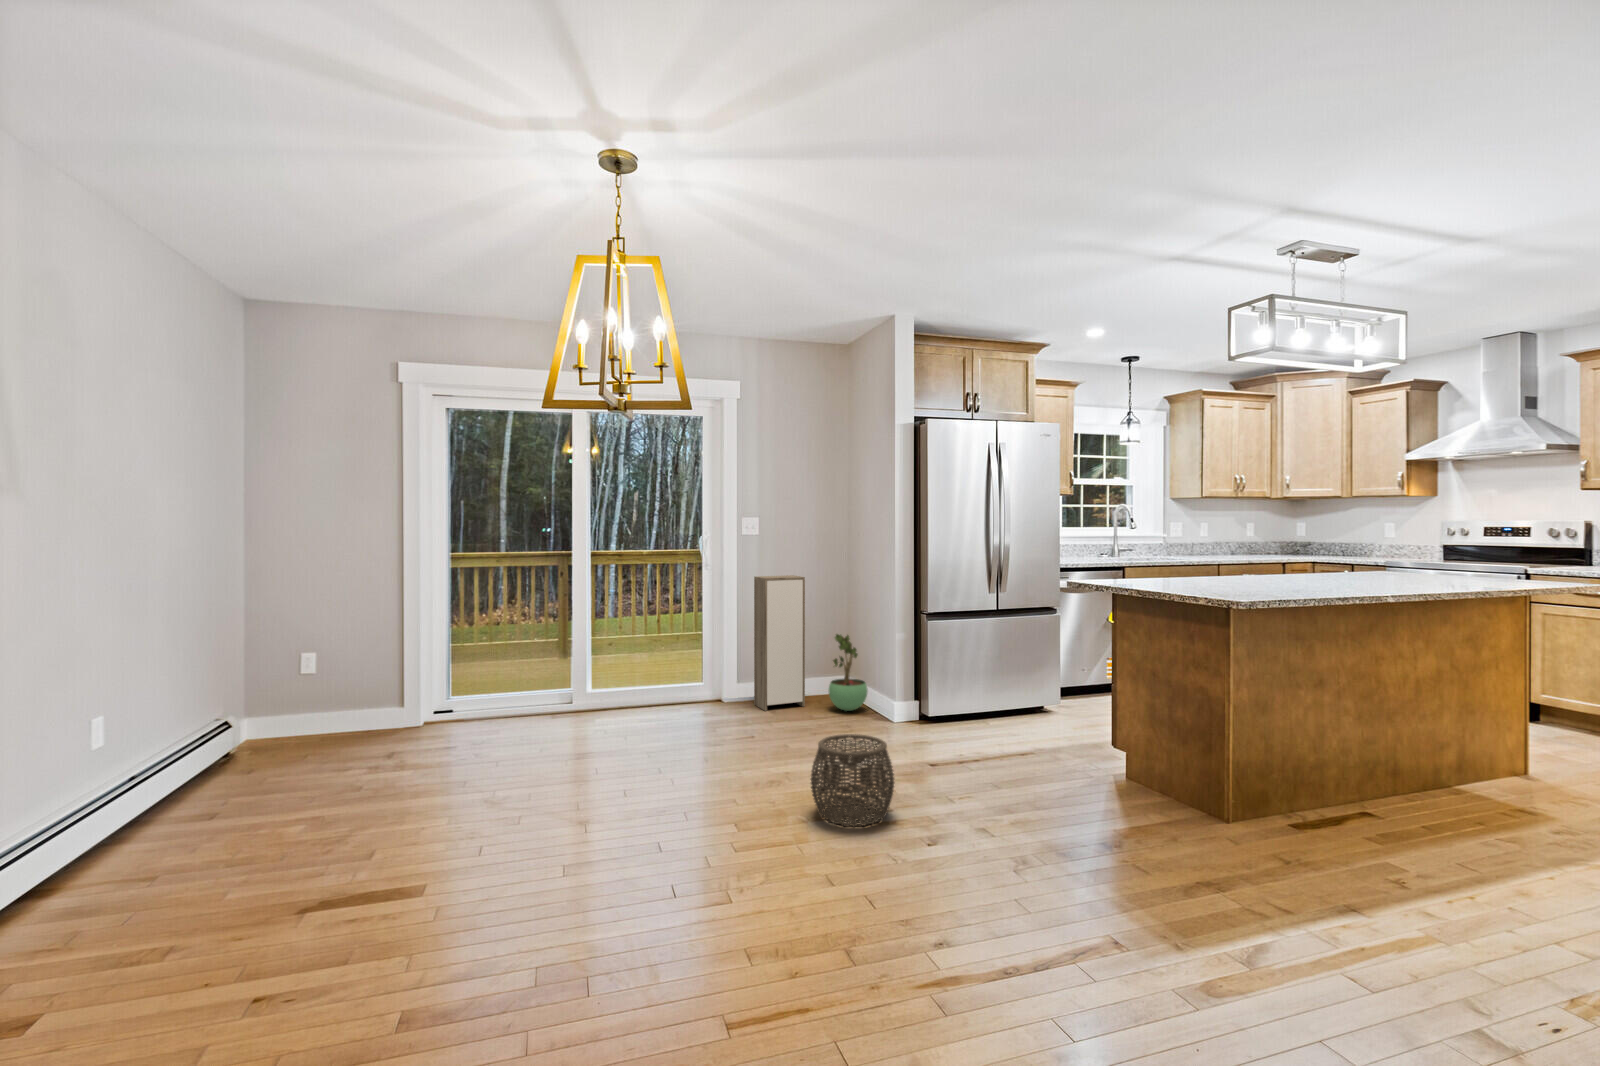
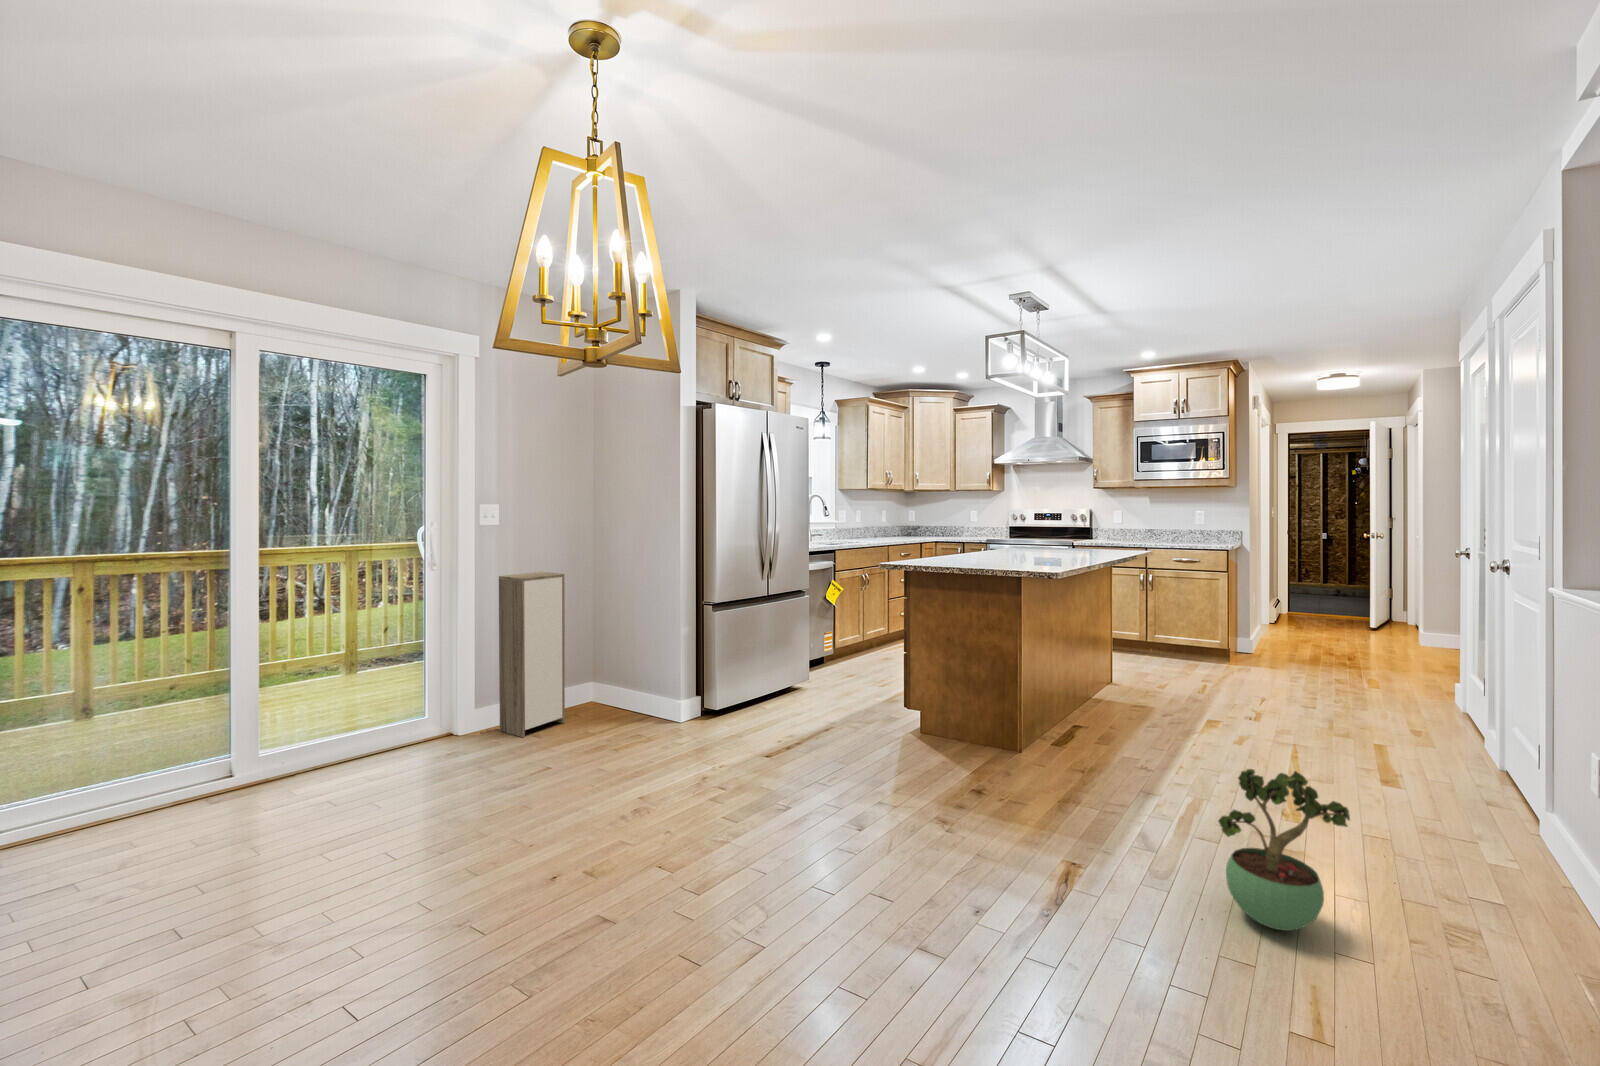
potted plant: present [829,634,867,711] -> present [1218,769,1350,931]
woven basket: present [810,734,894,826] -> none [724,761,823,877]

